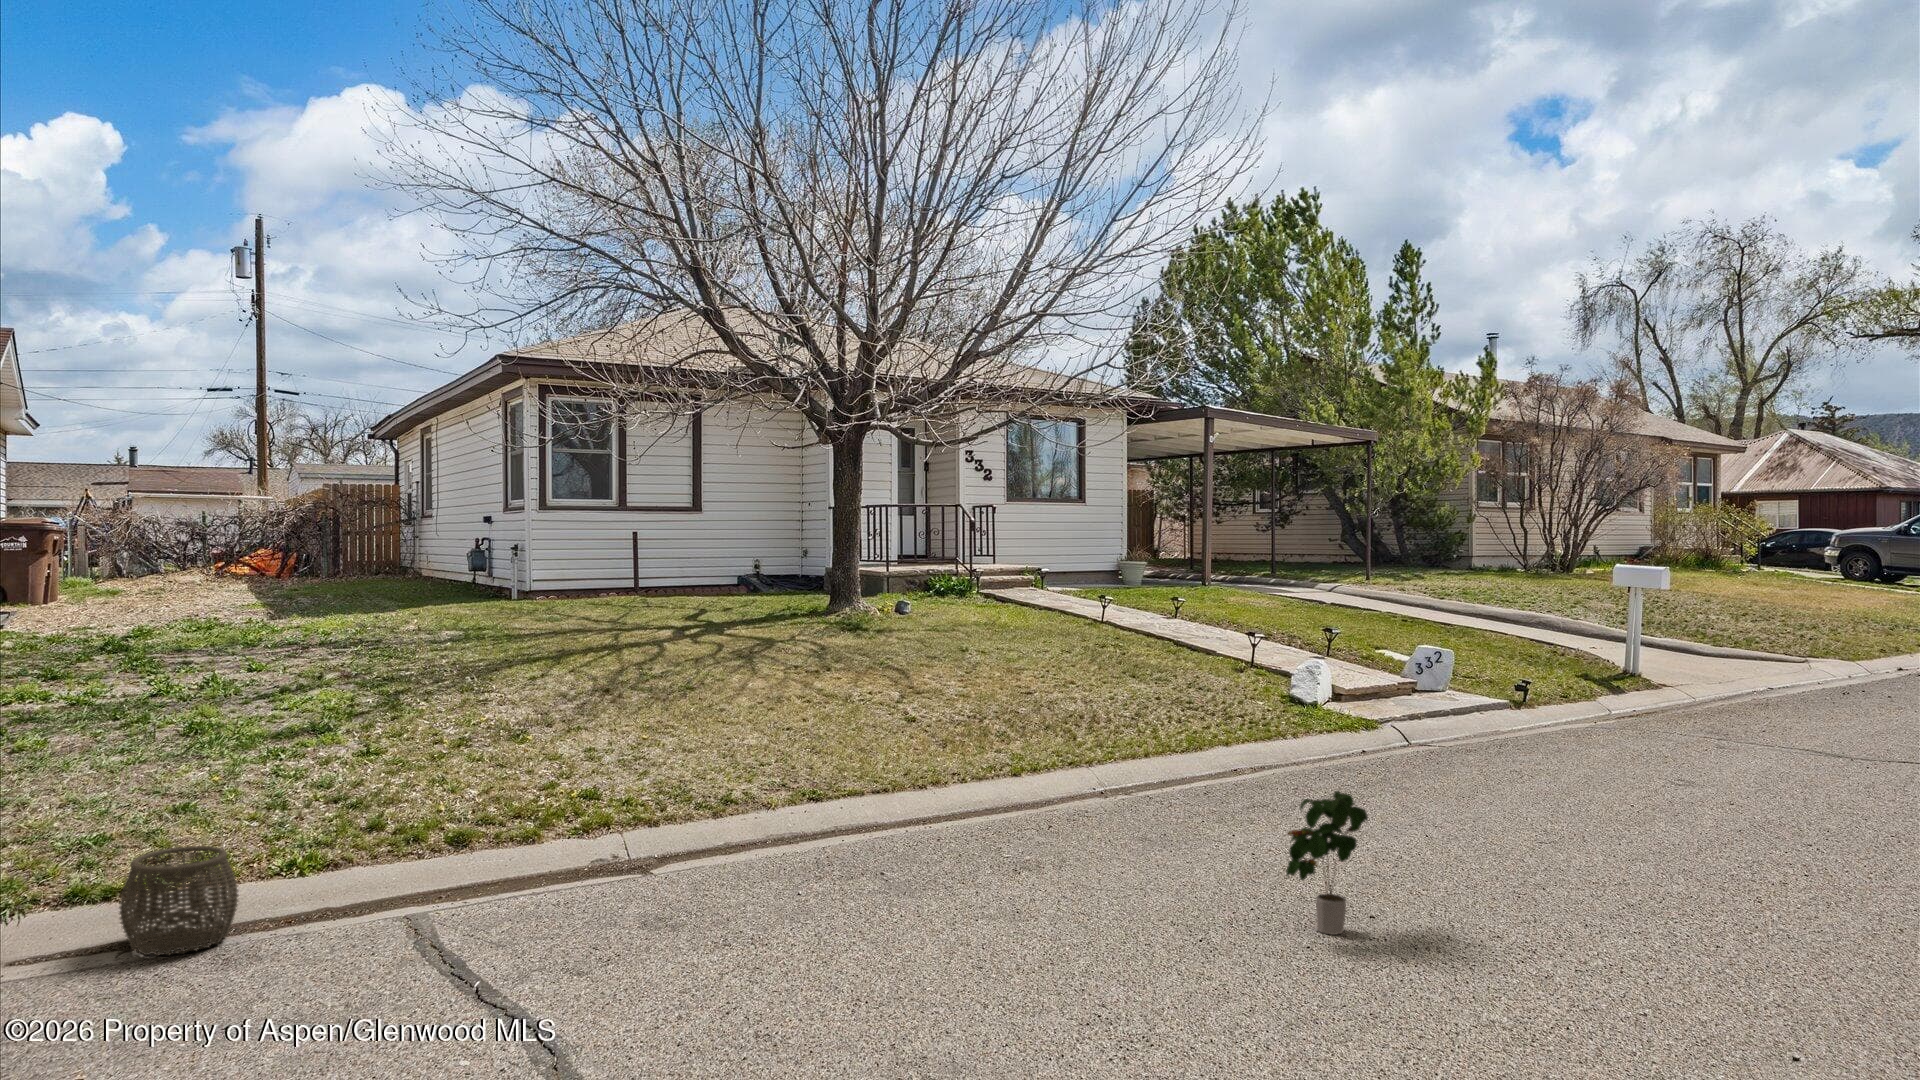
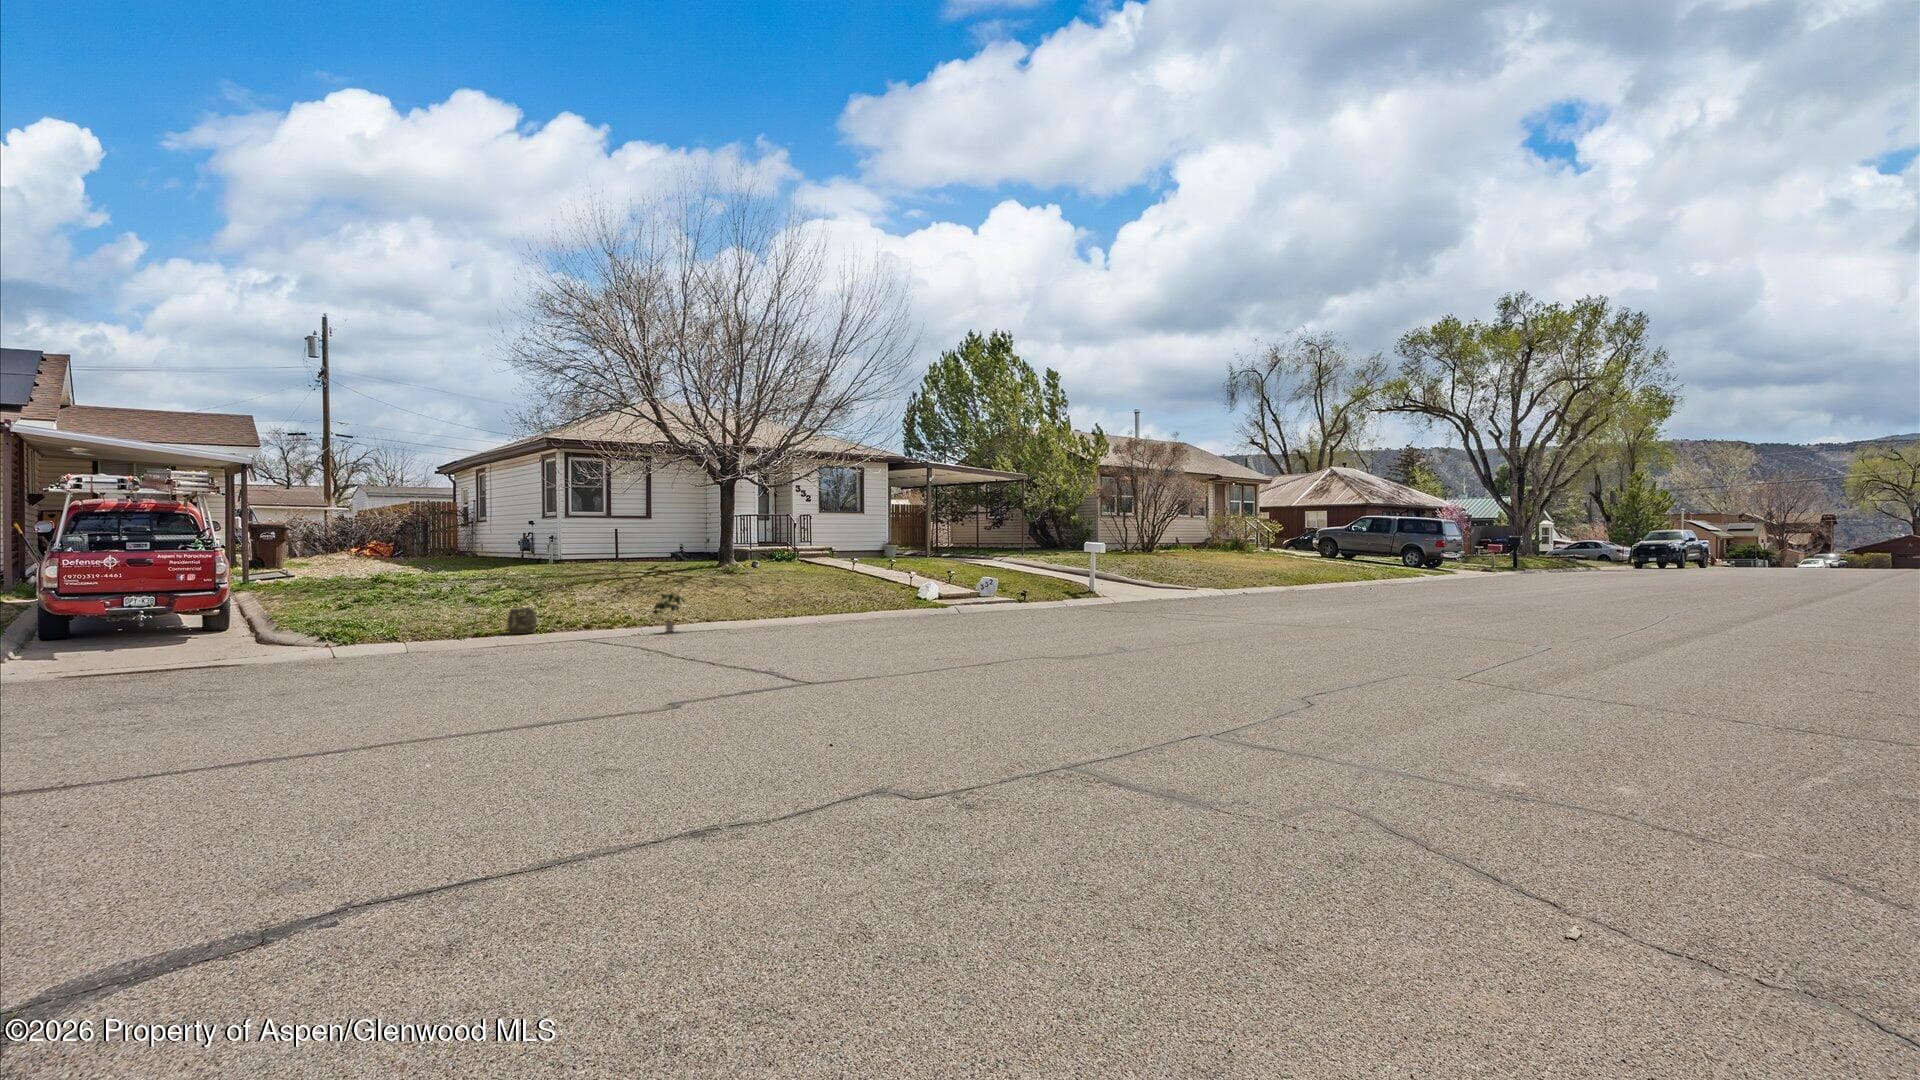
potted plant: present [1286,791,1368,935] -> present [653,592,684,632]

